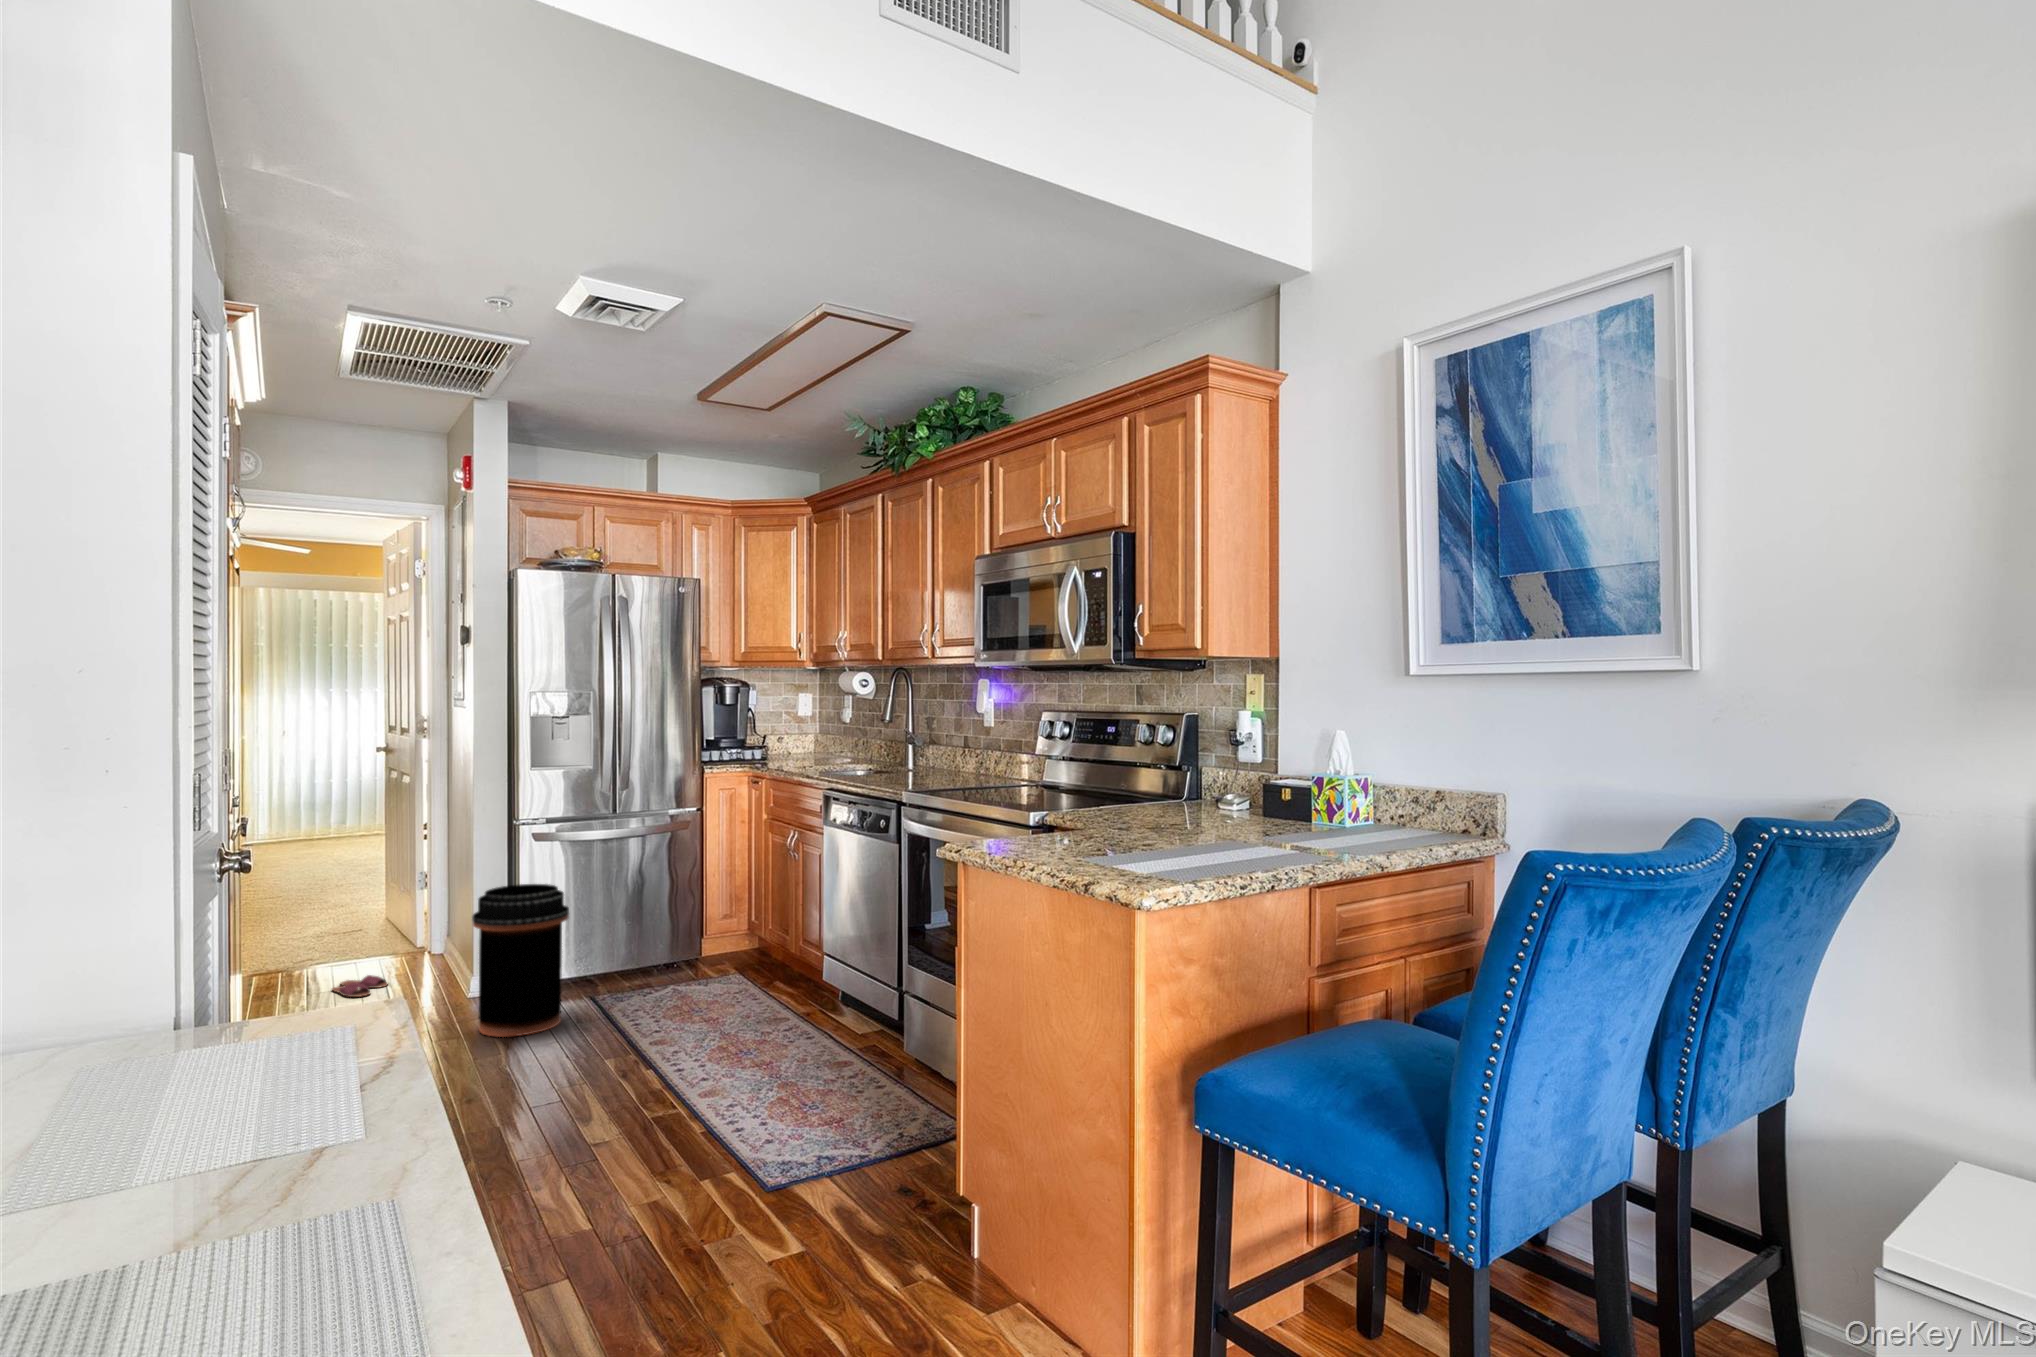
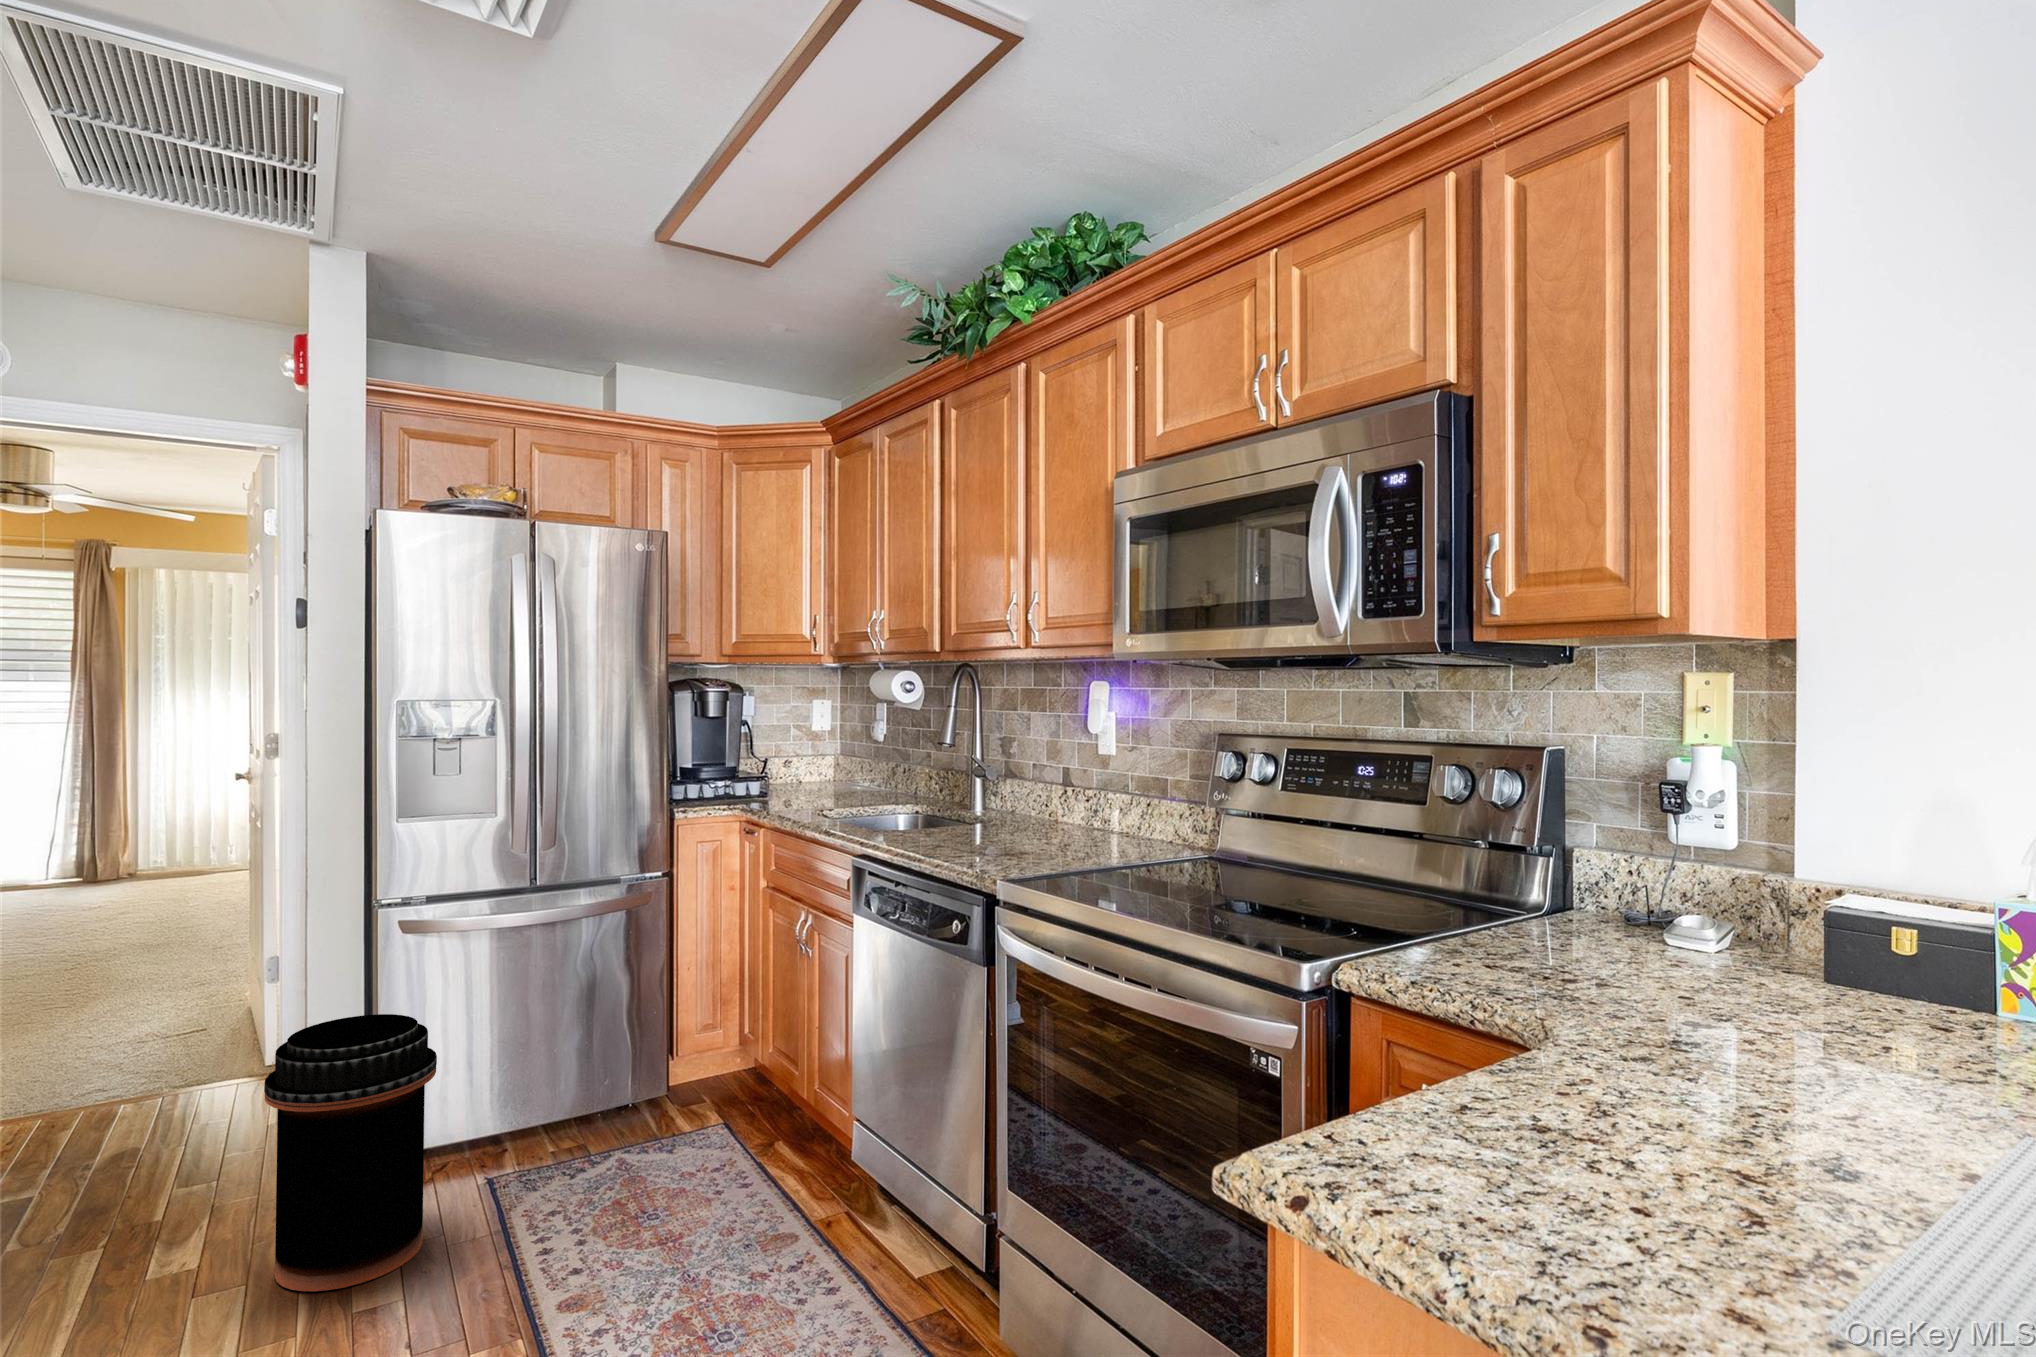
slippers: present [332,975,388,997] -> none [86,1136,181,1182]

